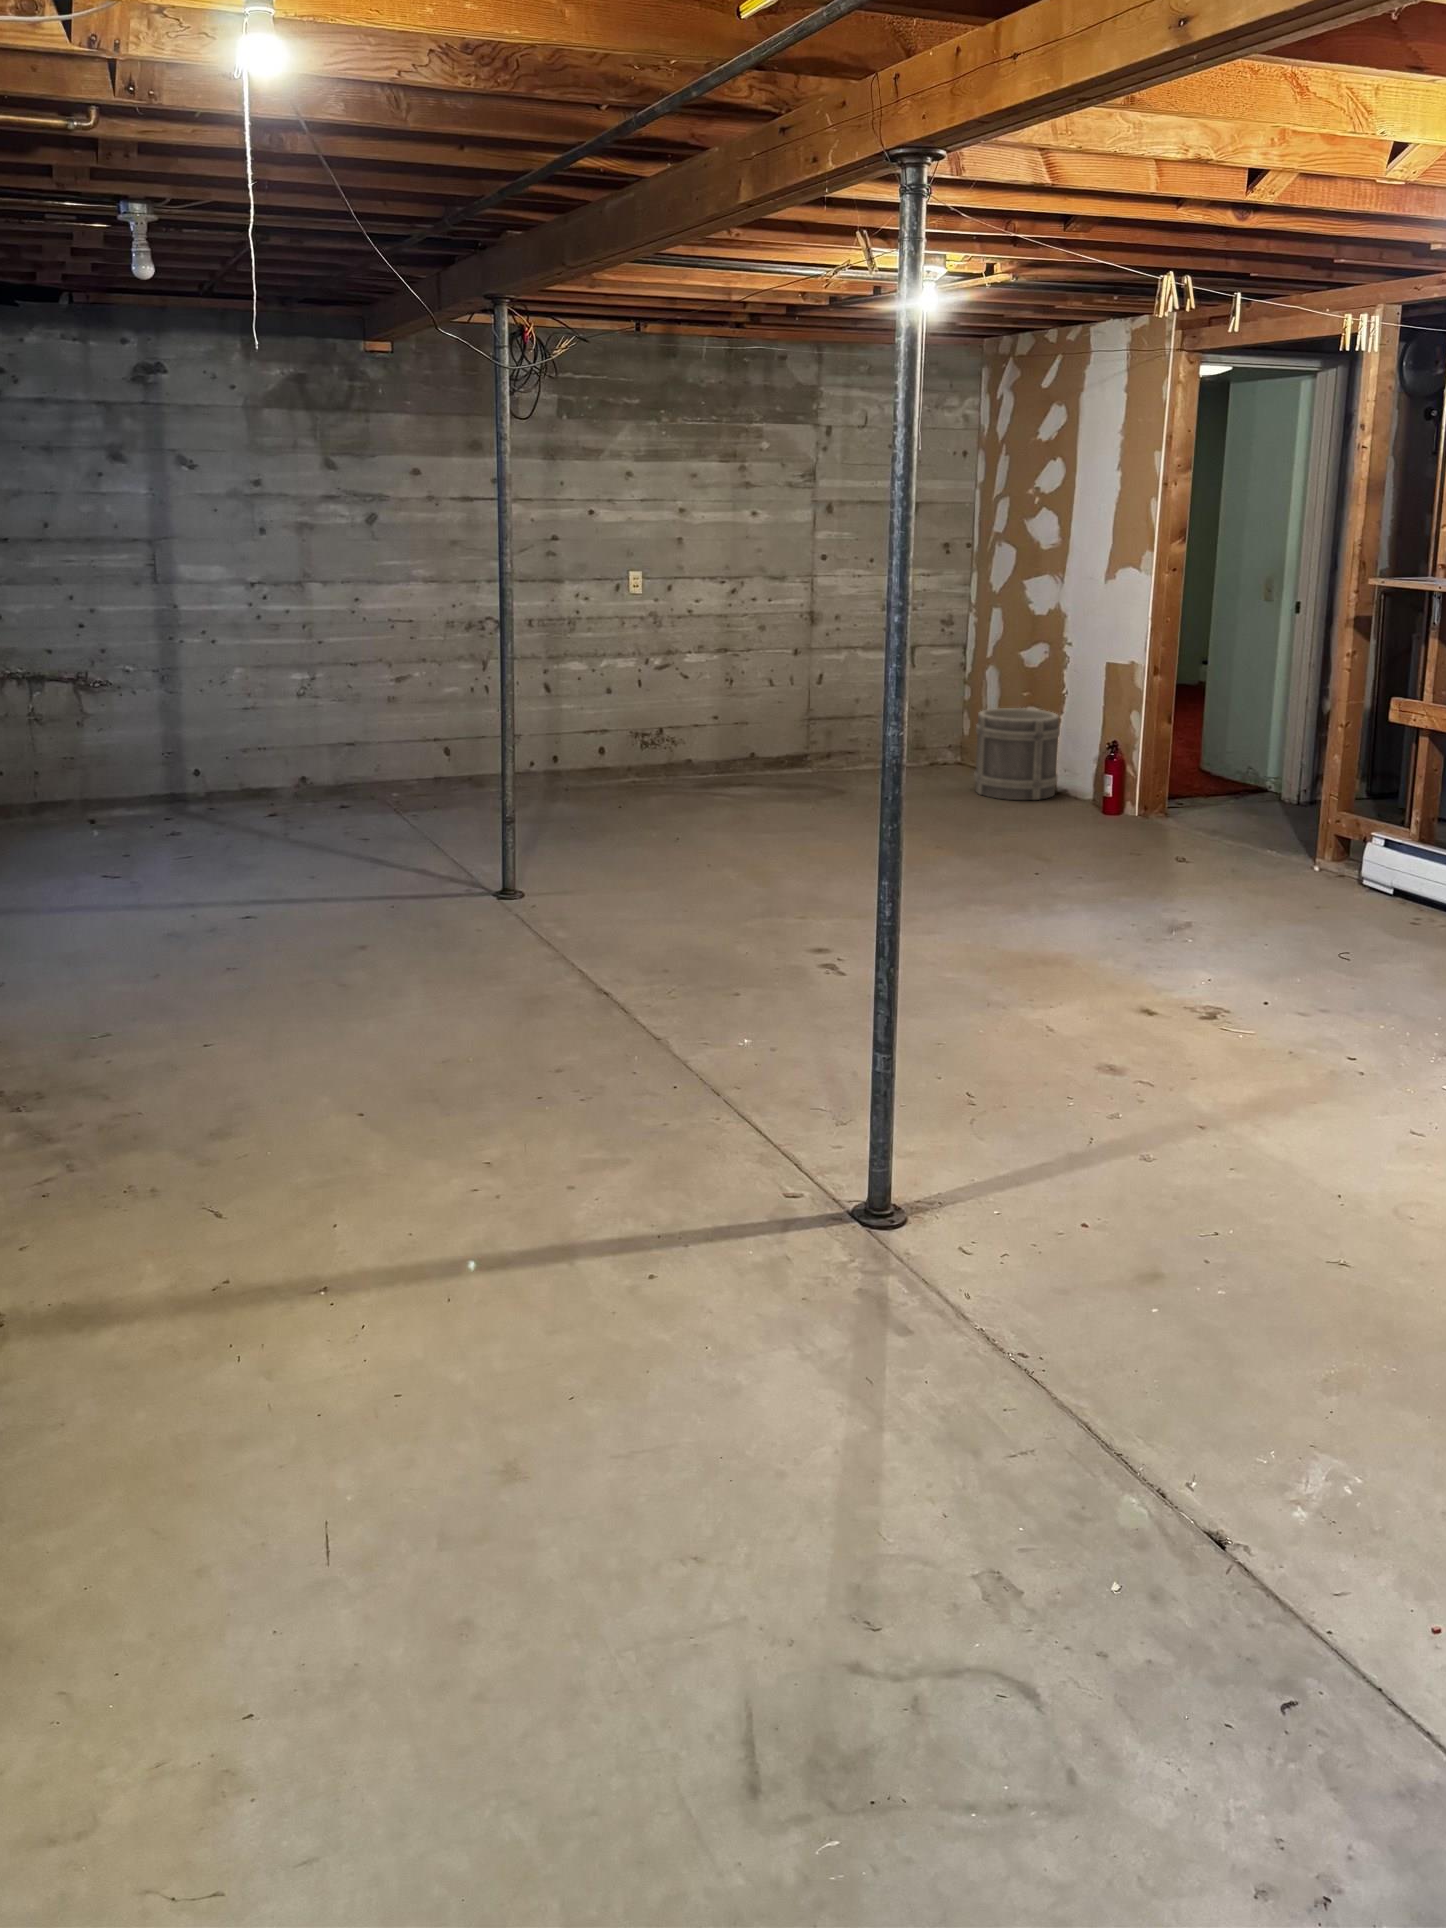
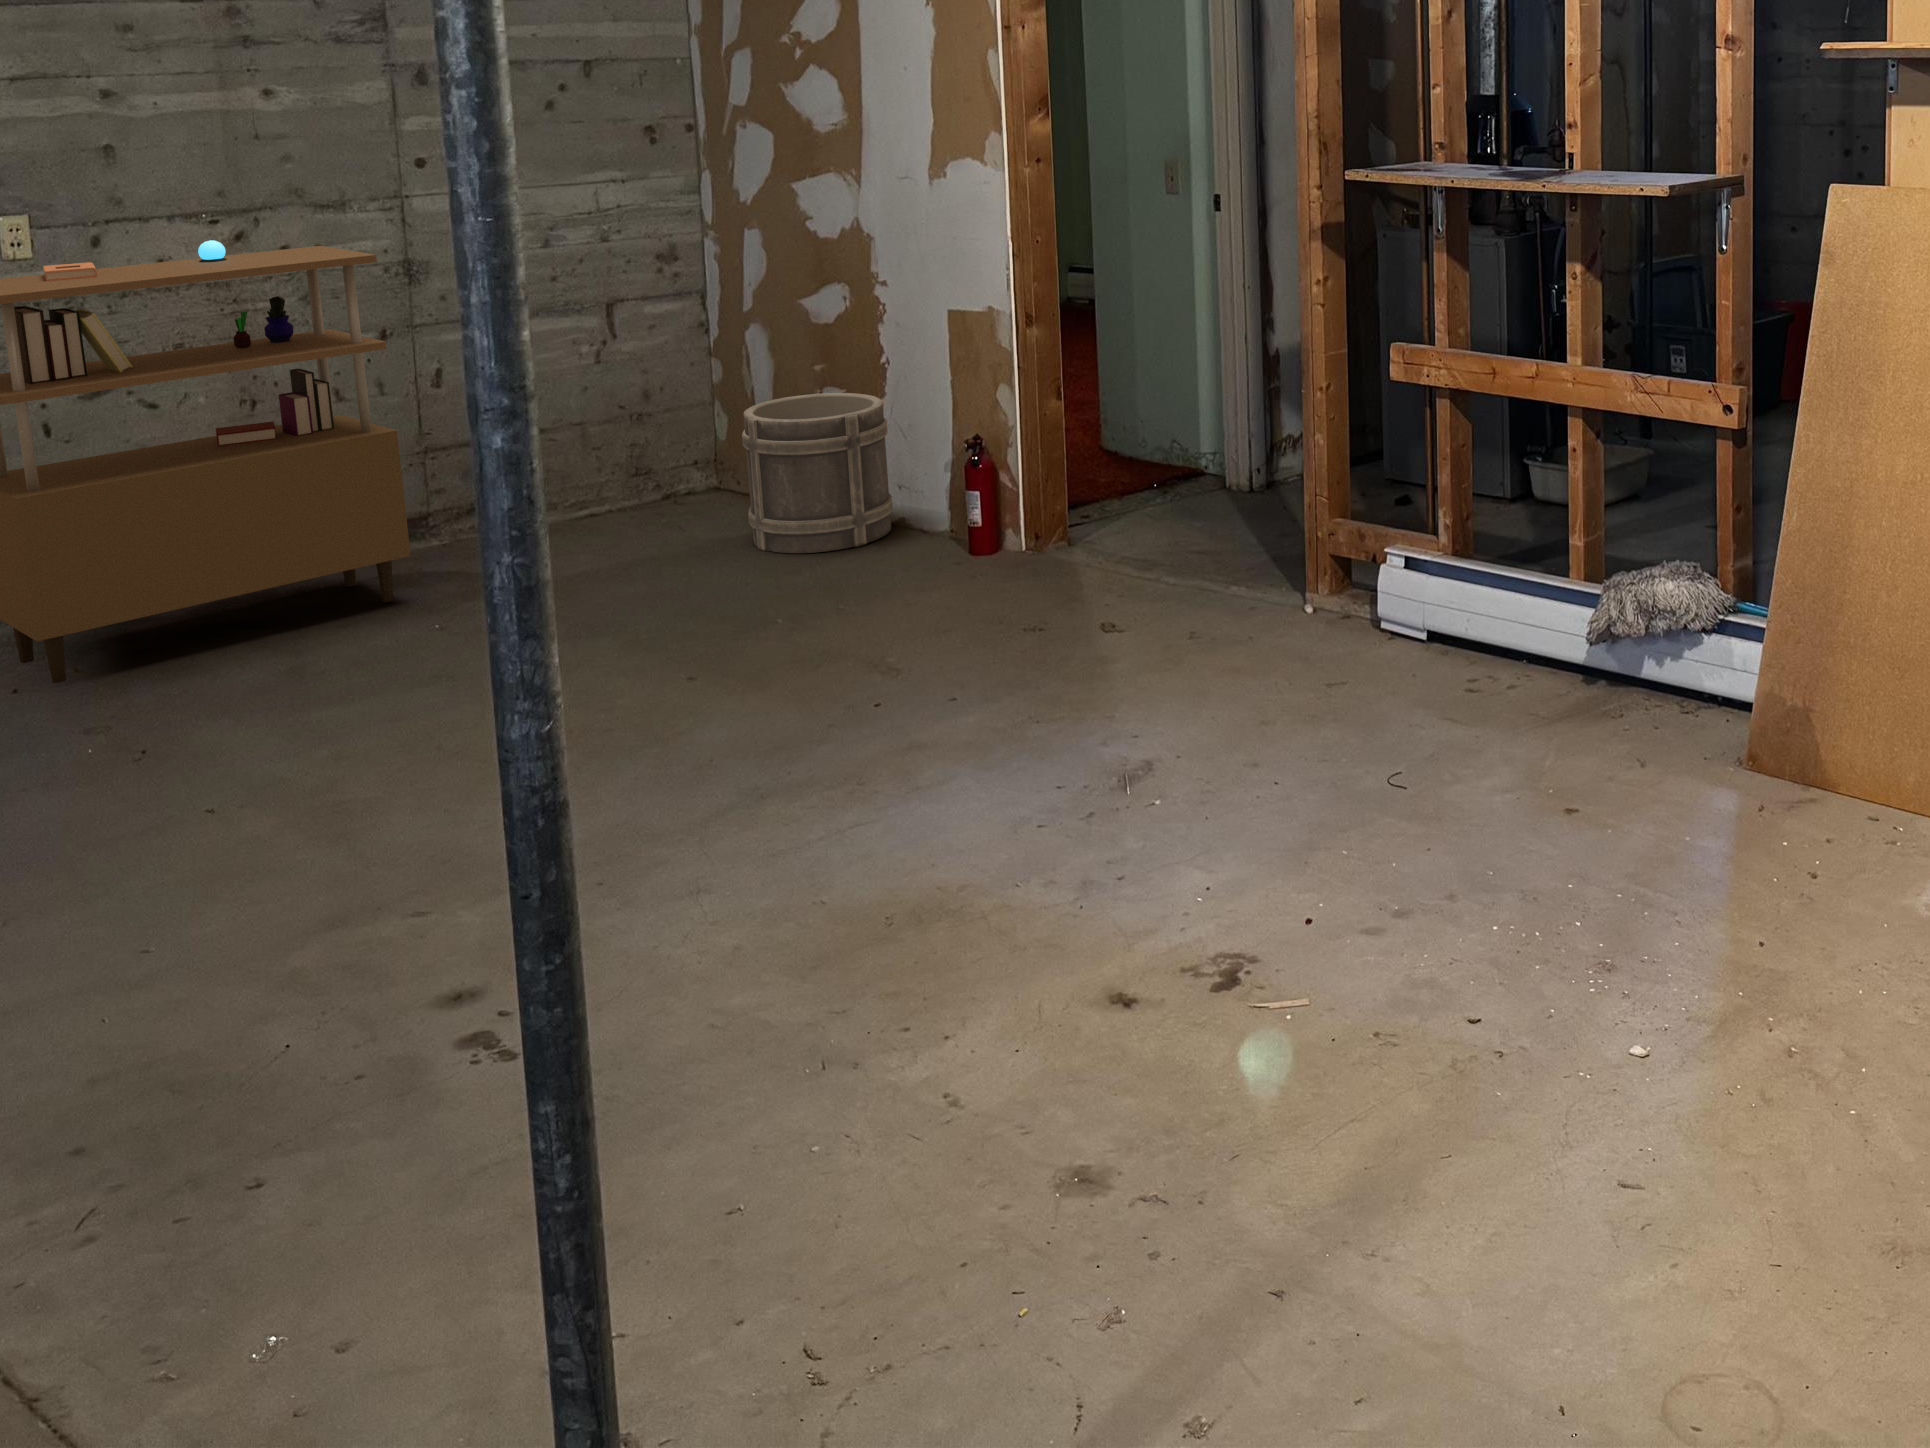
shelving unit: none [621,587,804,800] -> present [0,240,411,683]

